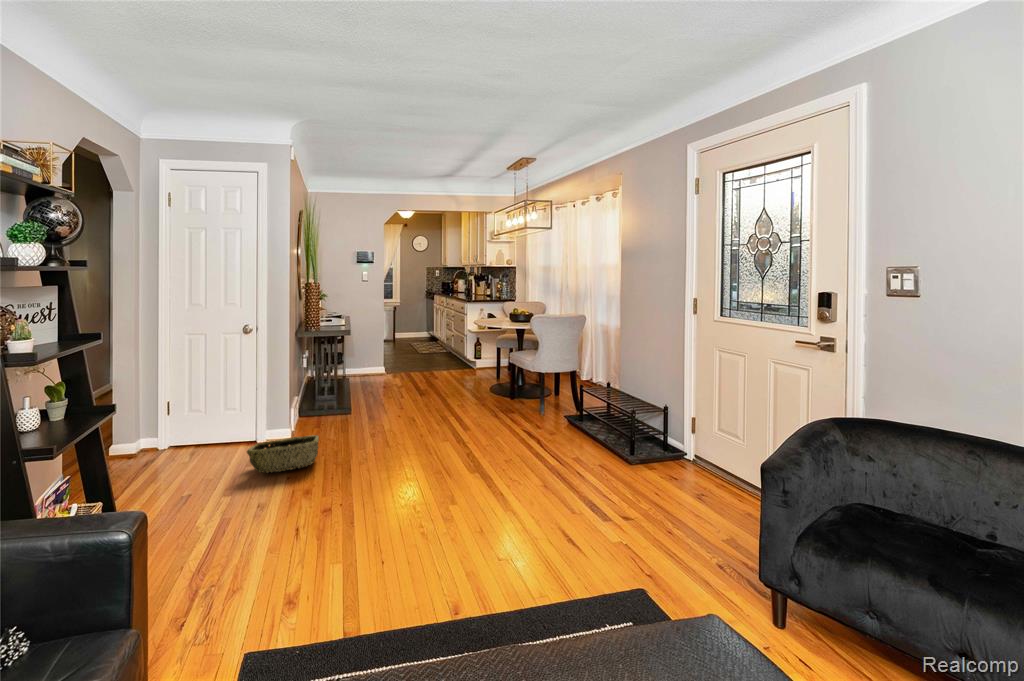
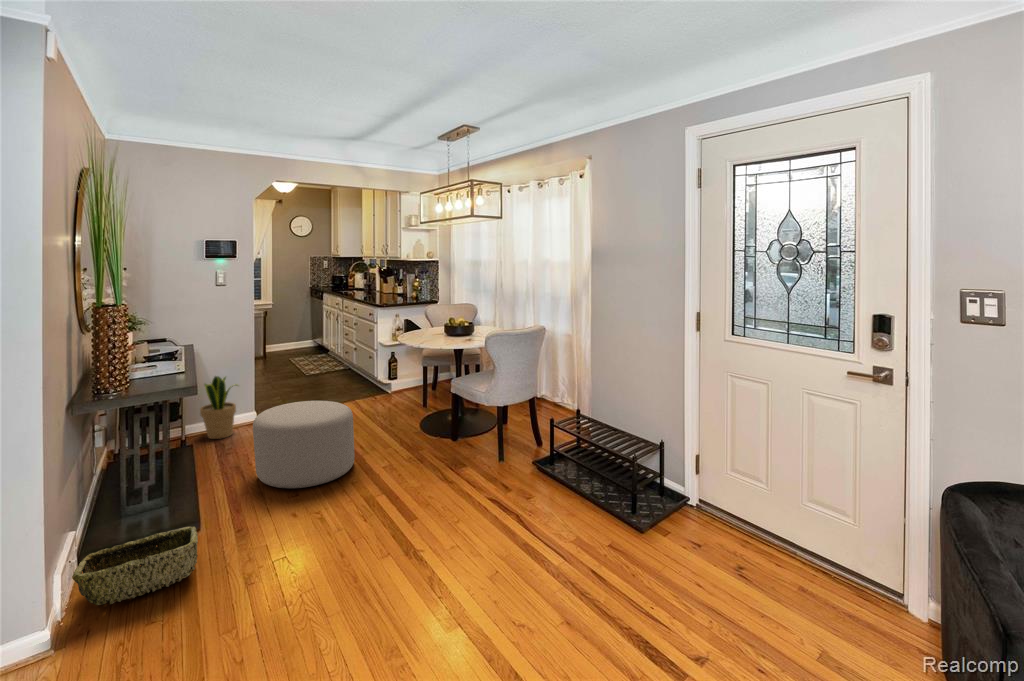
potted plant: none [335,348,361,394] -> present [200,376,238,439]
ottoman: none [363,367,433,425] -> present [253,401,354,488]

